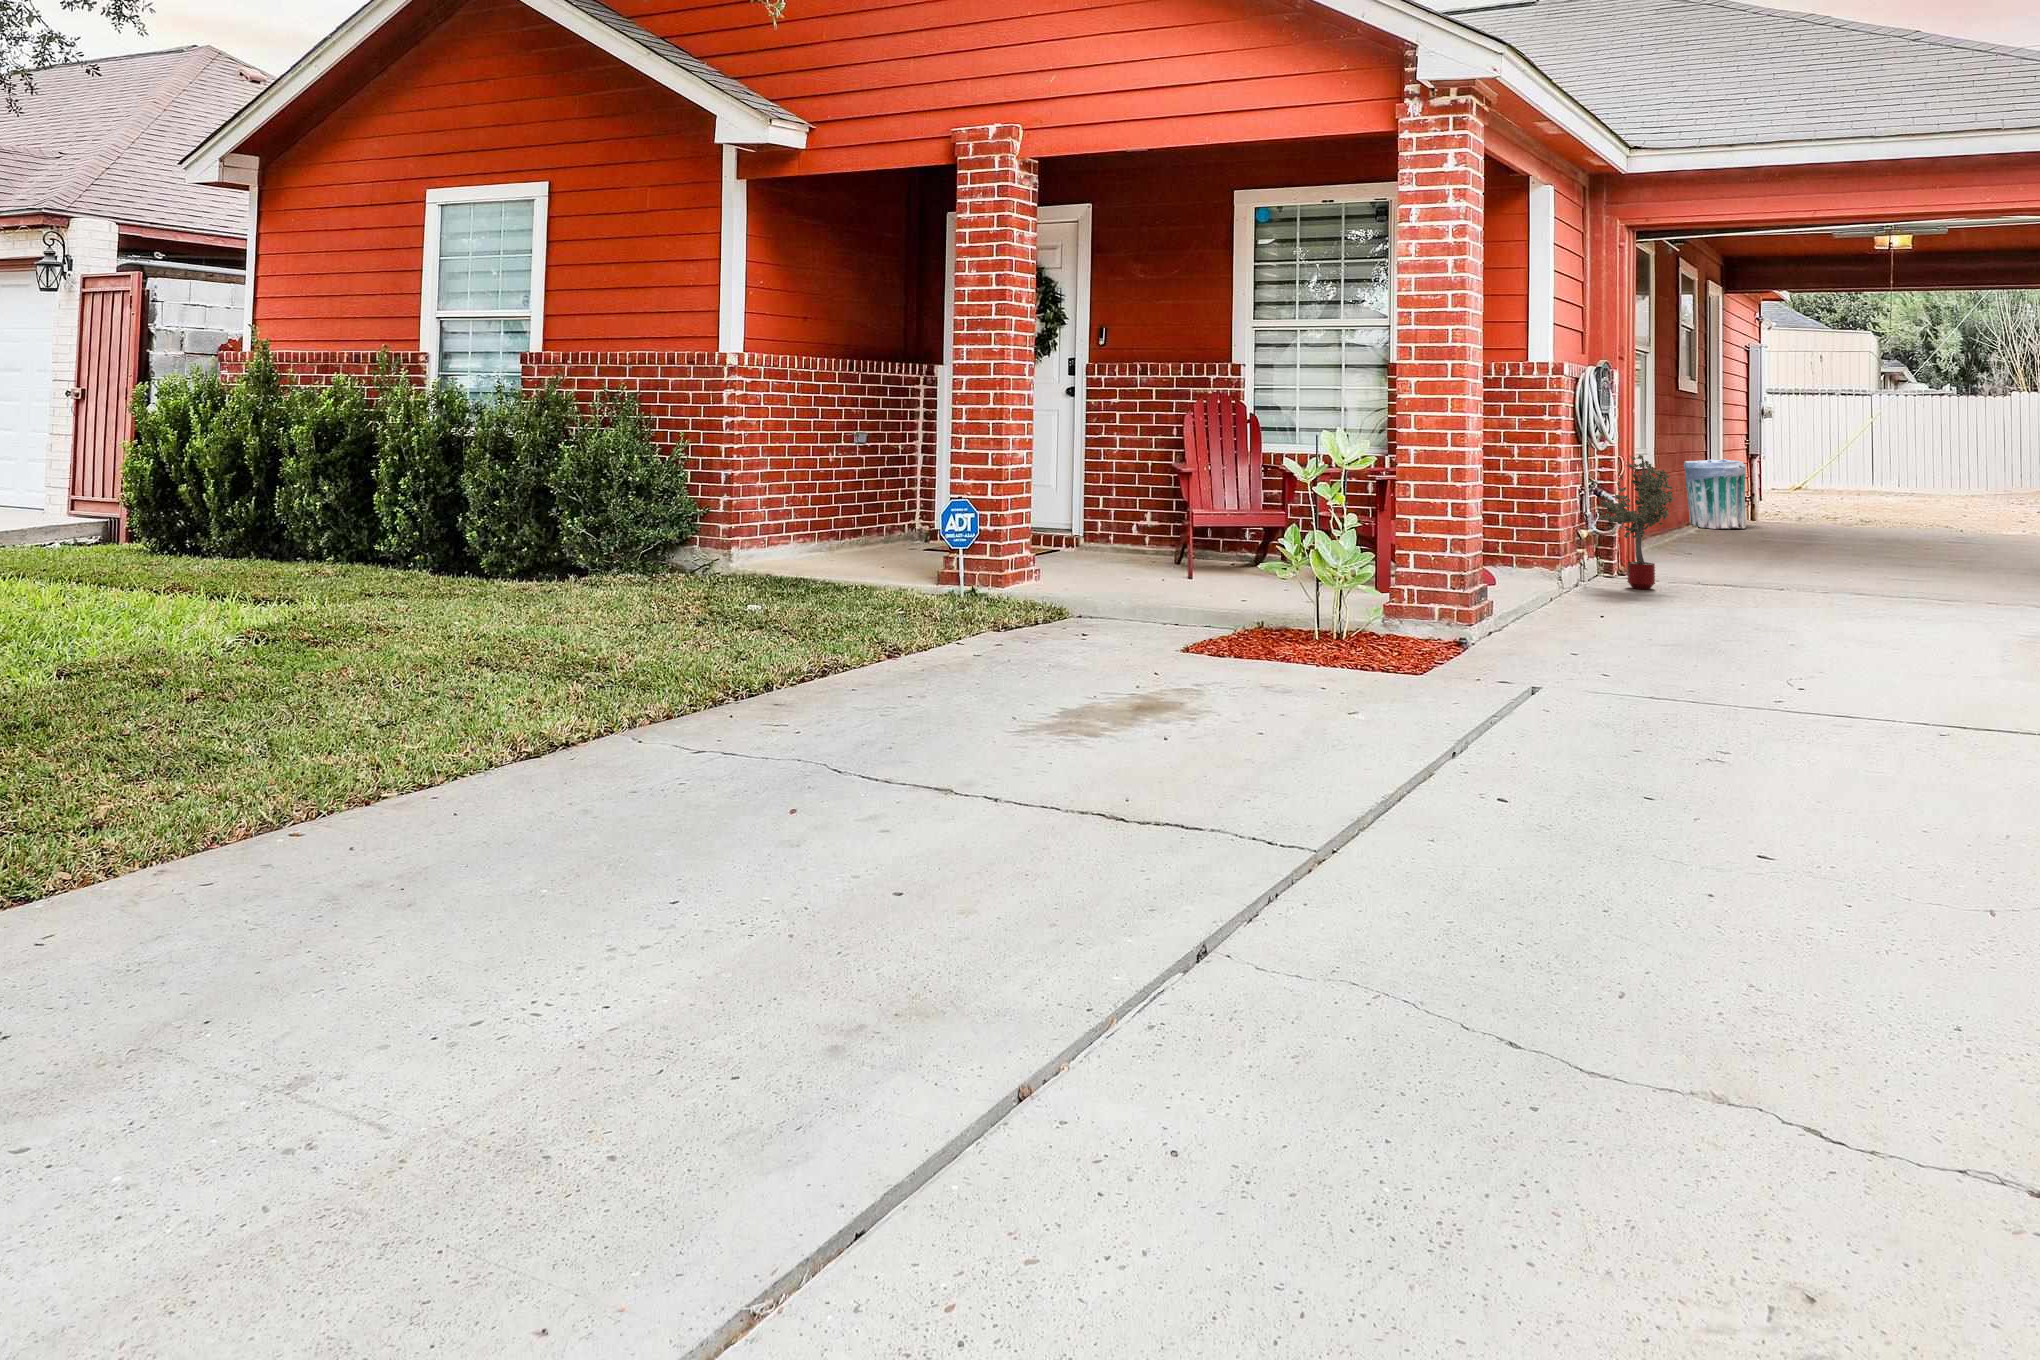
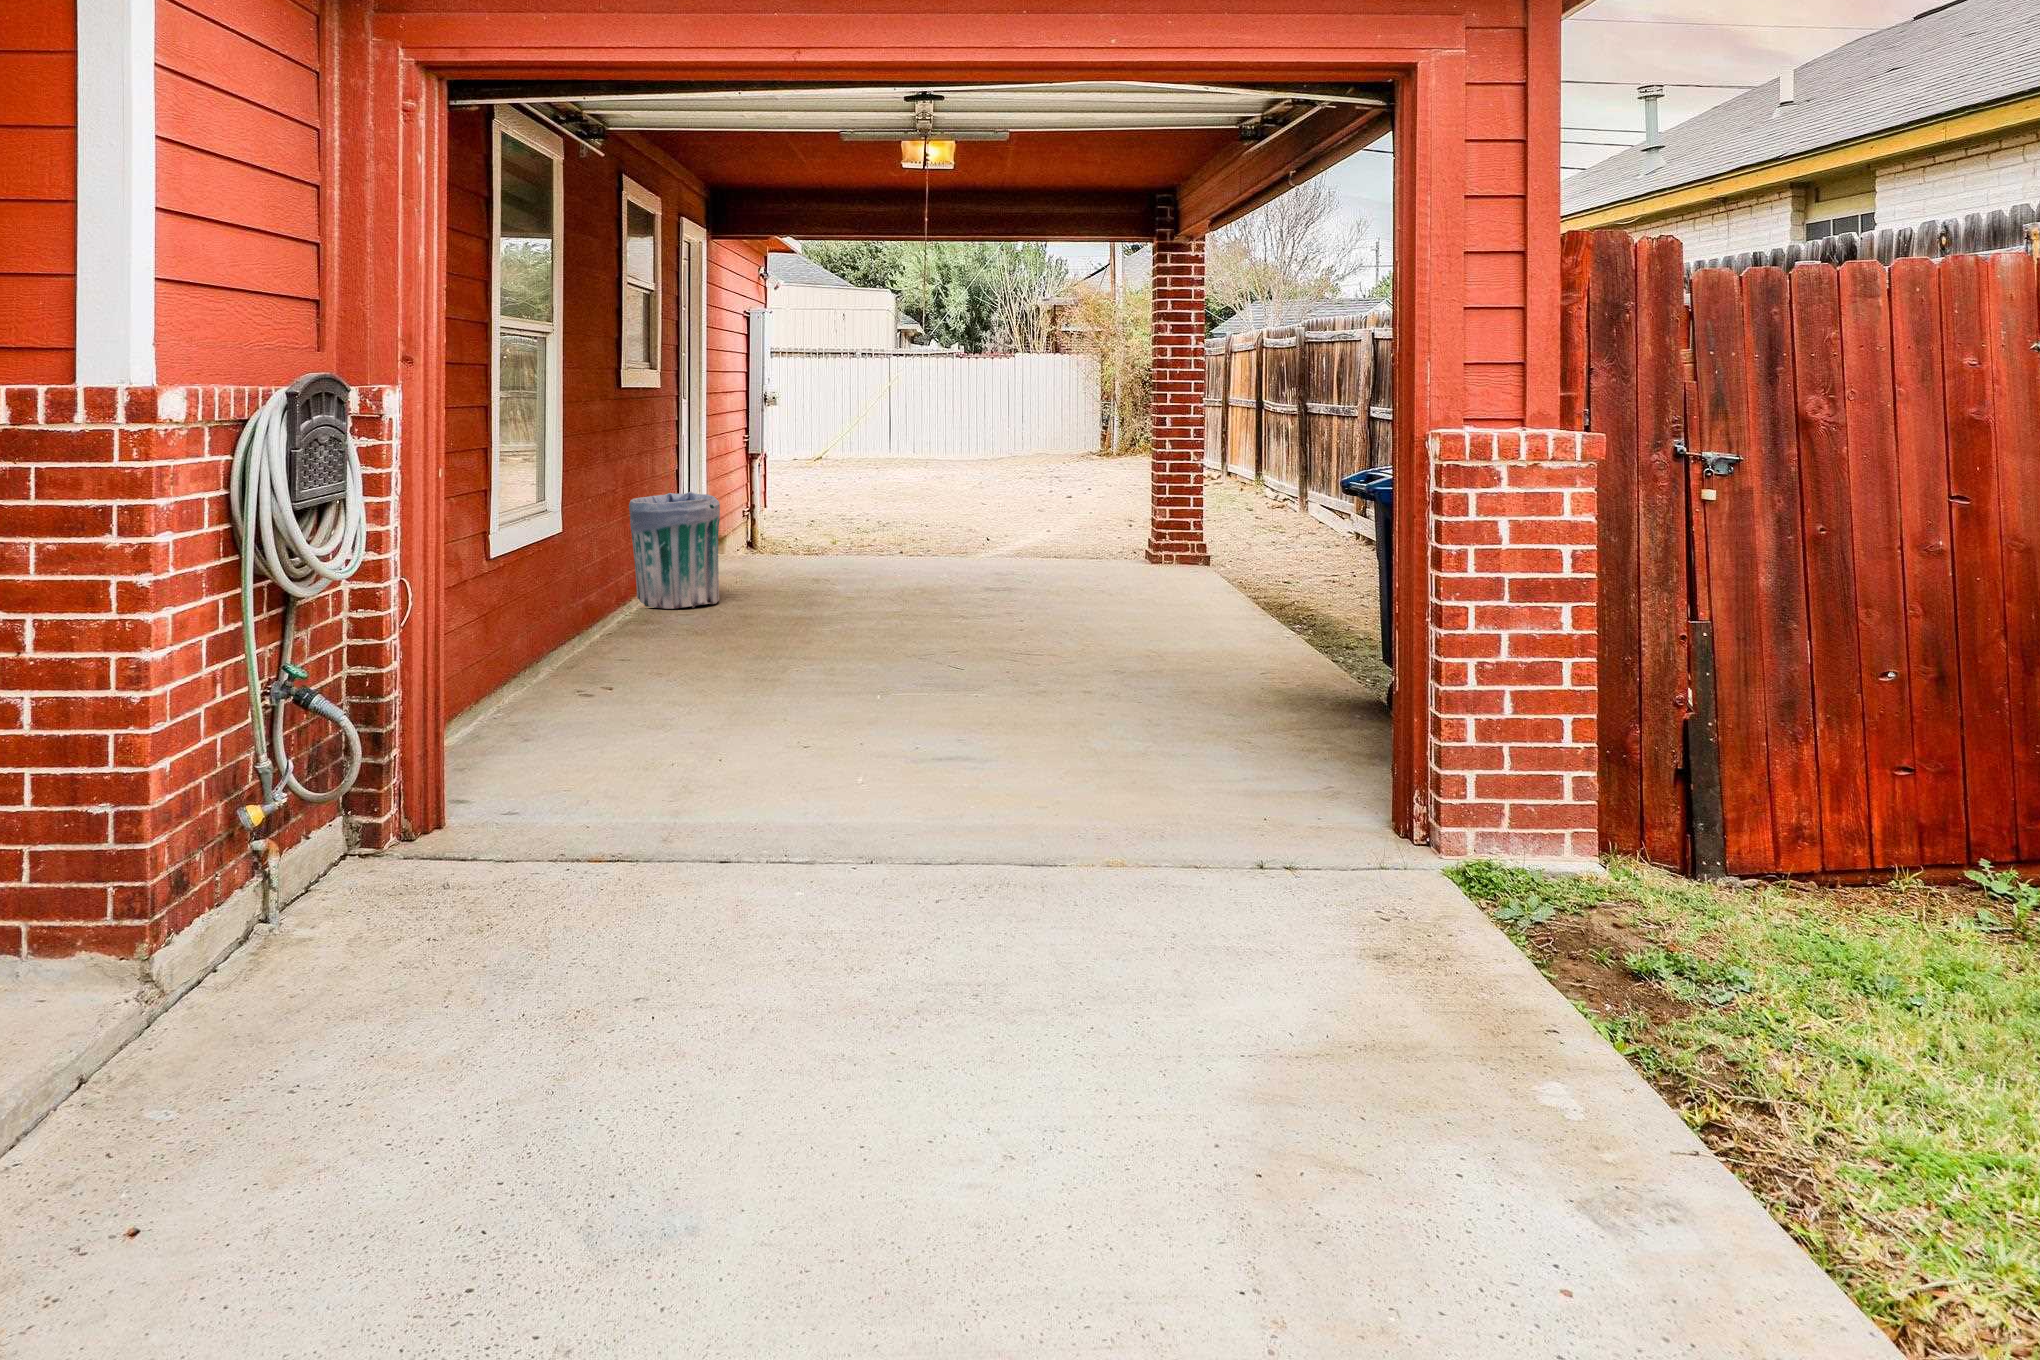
potted tree: present [1598,455,1675,589] -> none [297,594,504,934]

